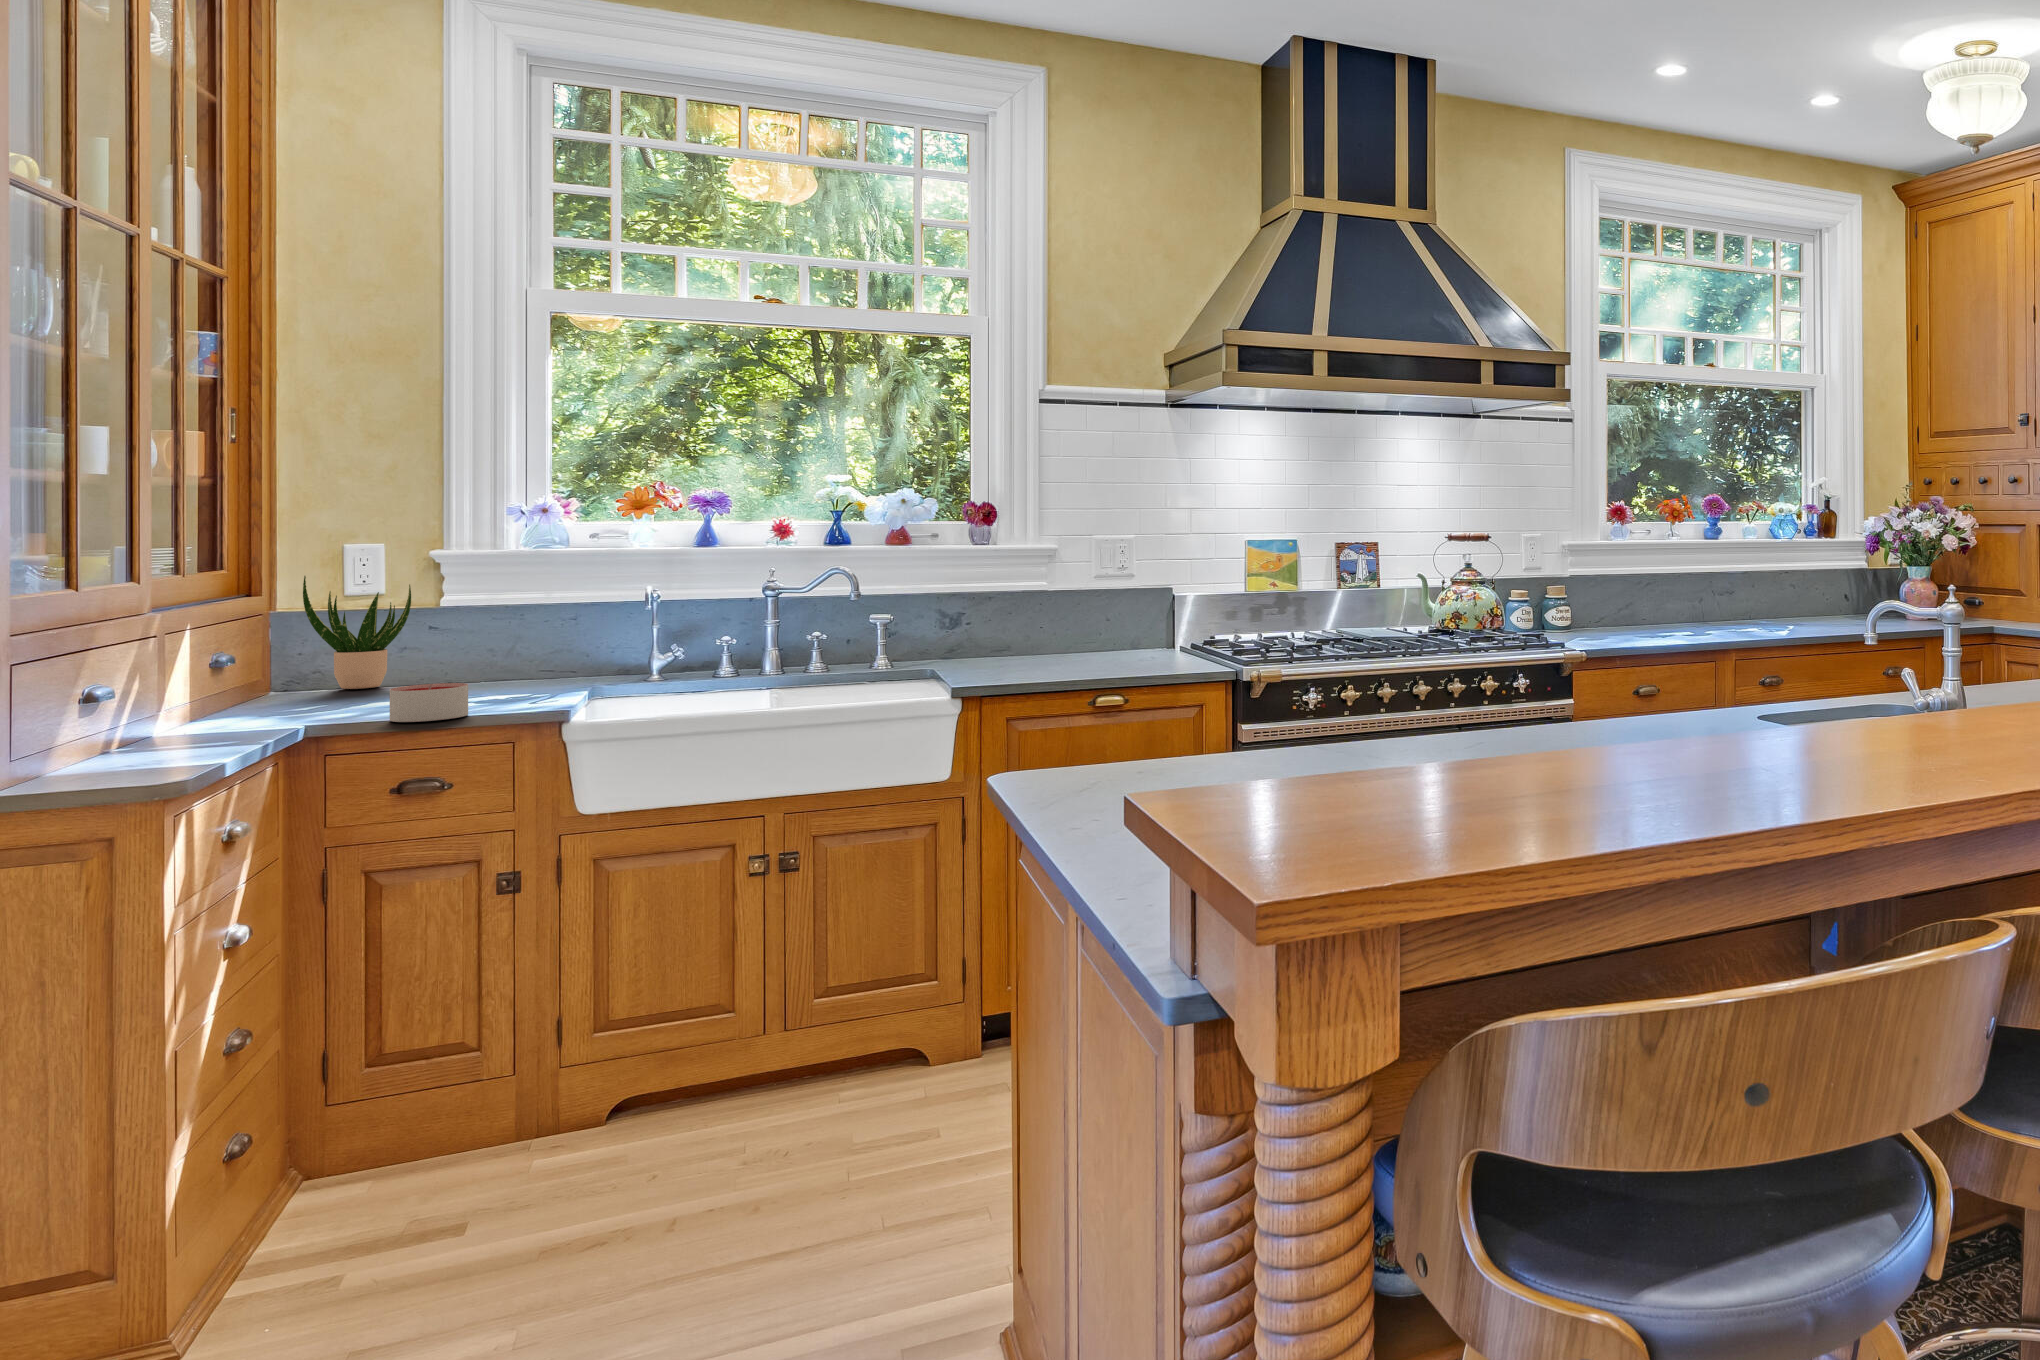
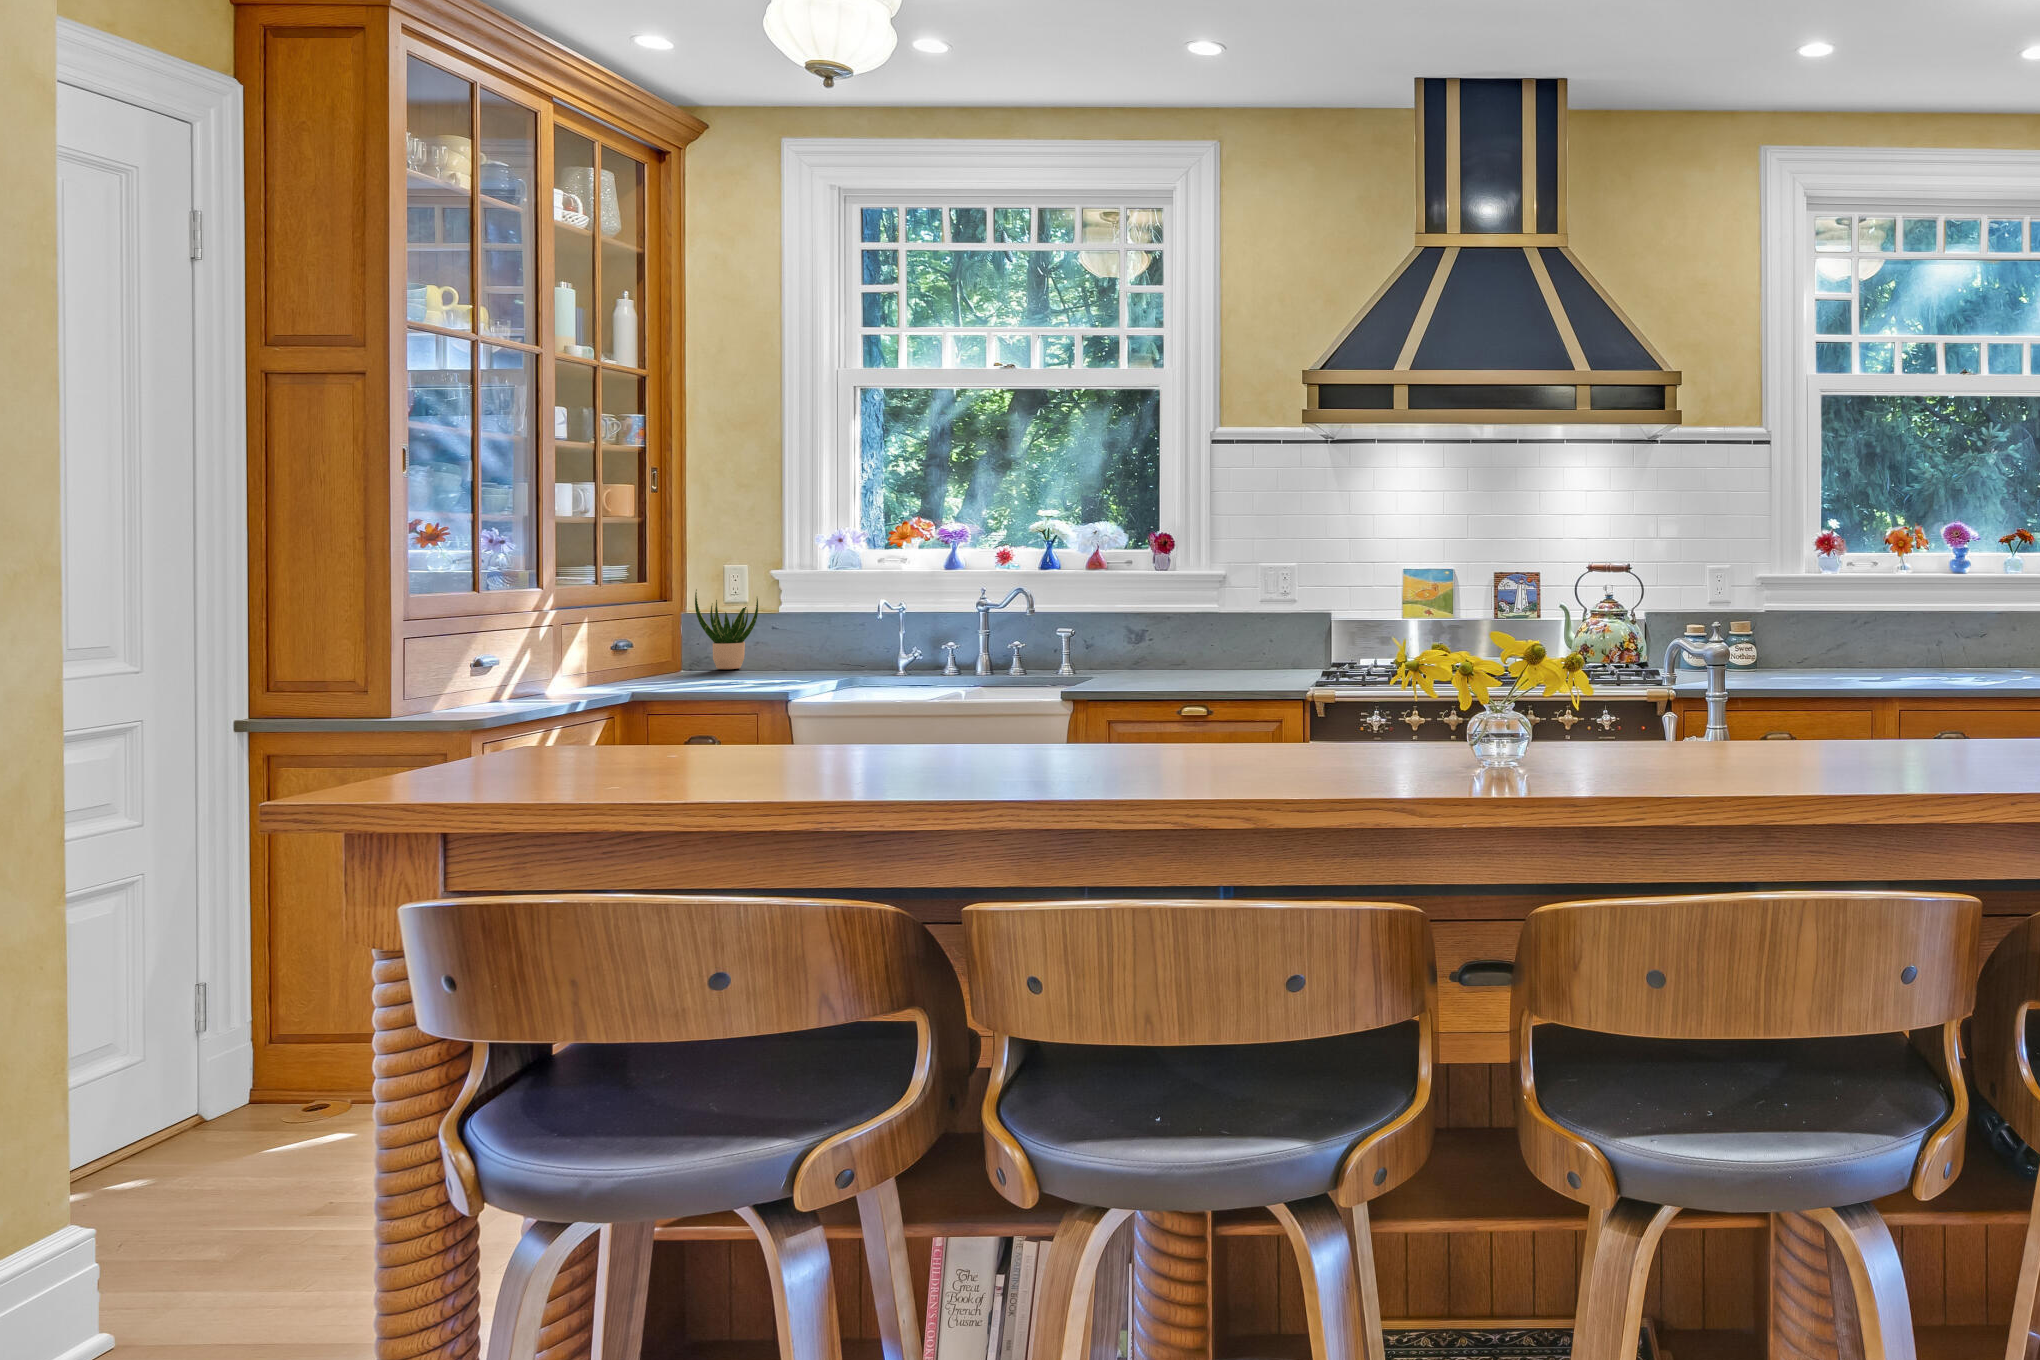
candle: present [390,683,468,722] -> none [683,669,731,694]

